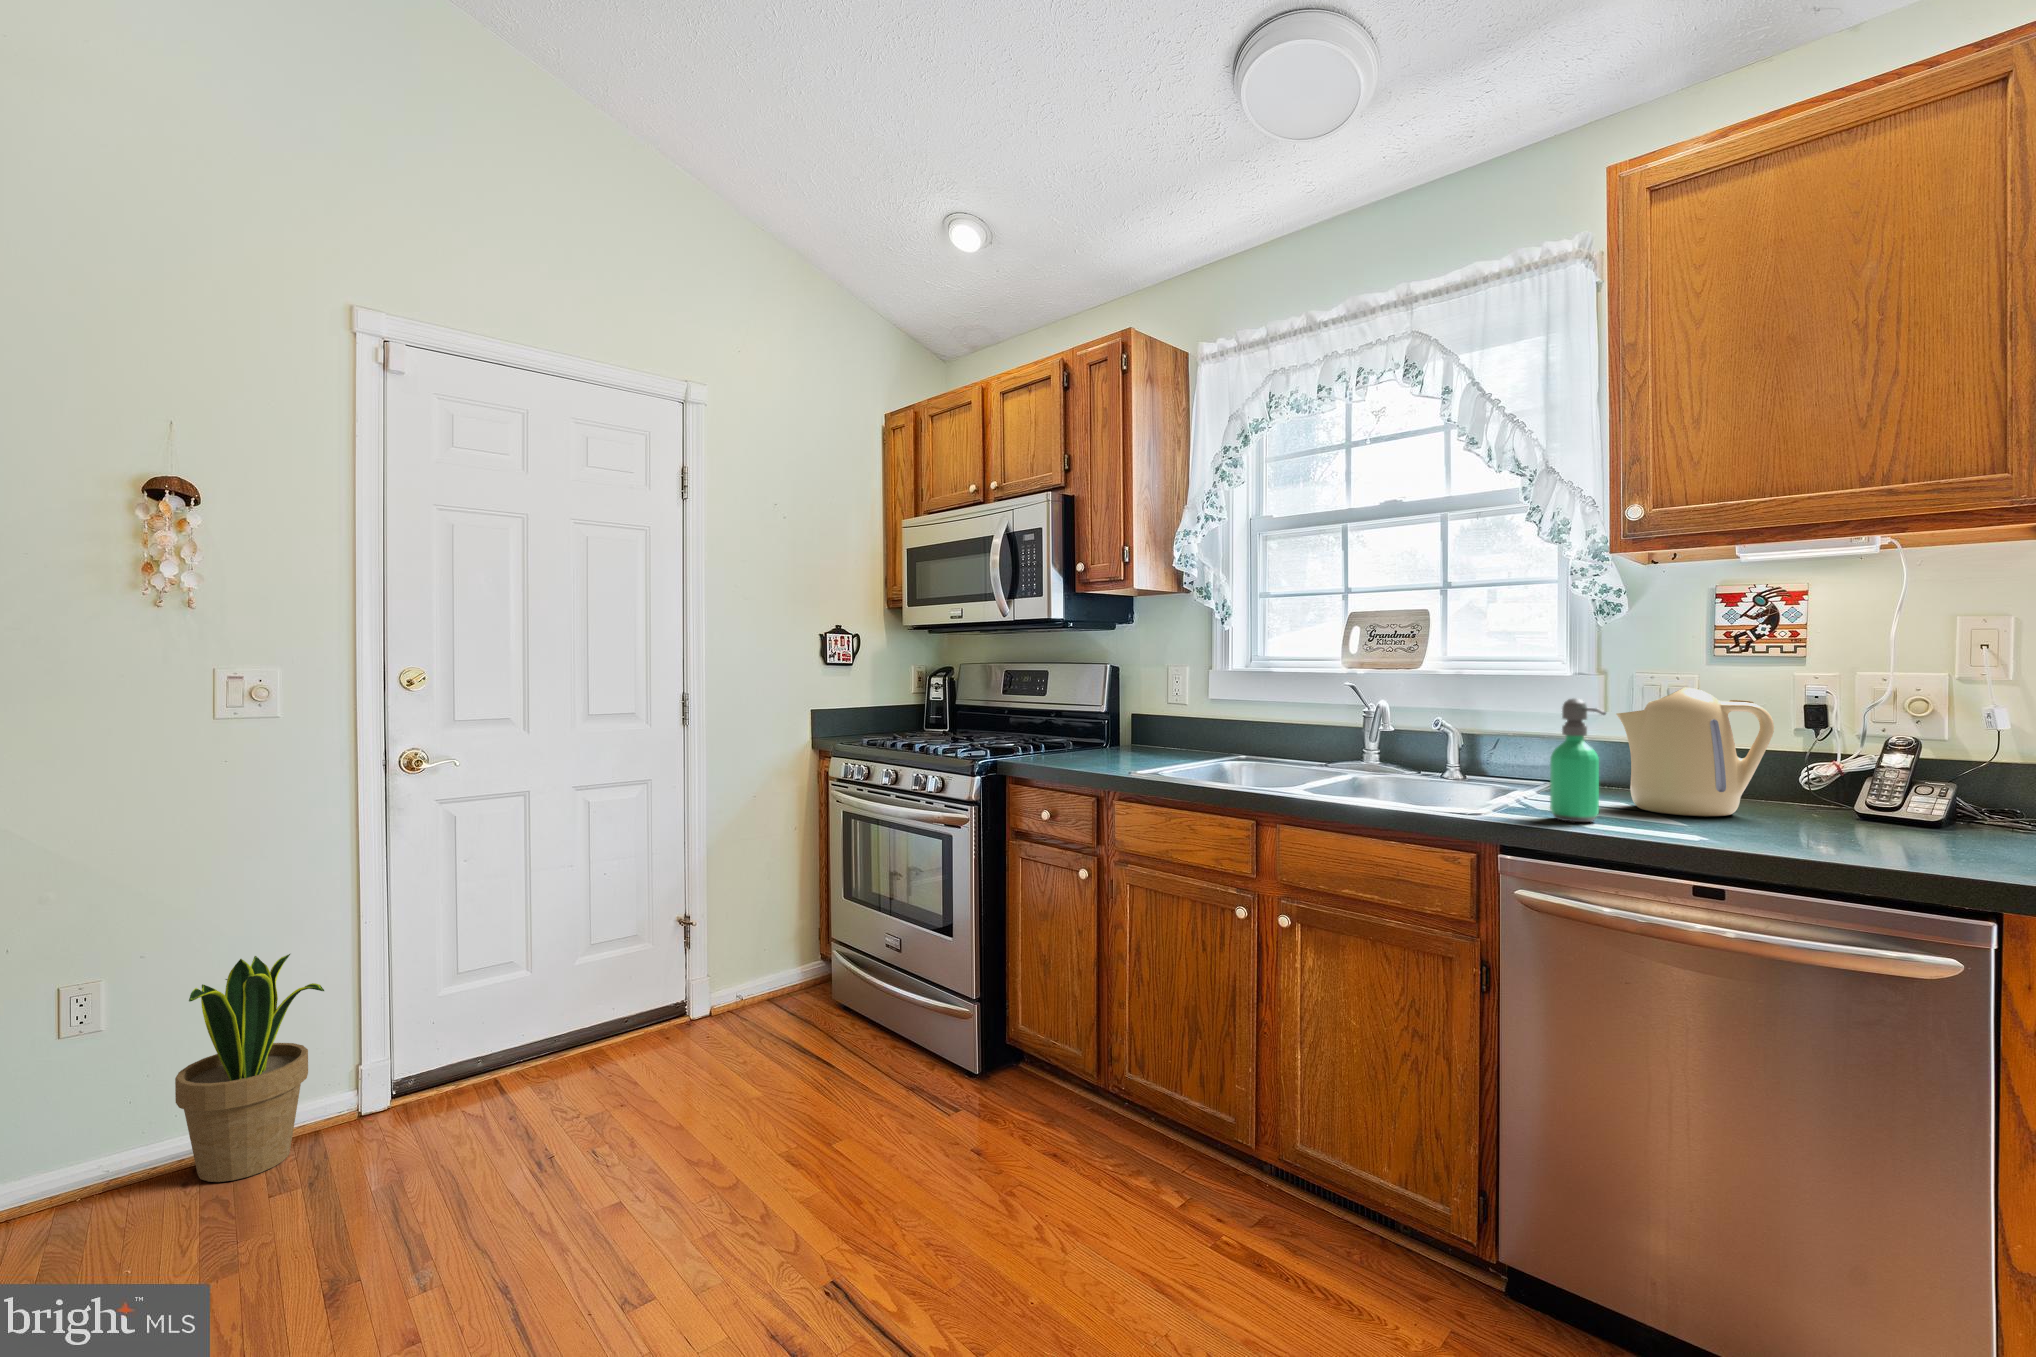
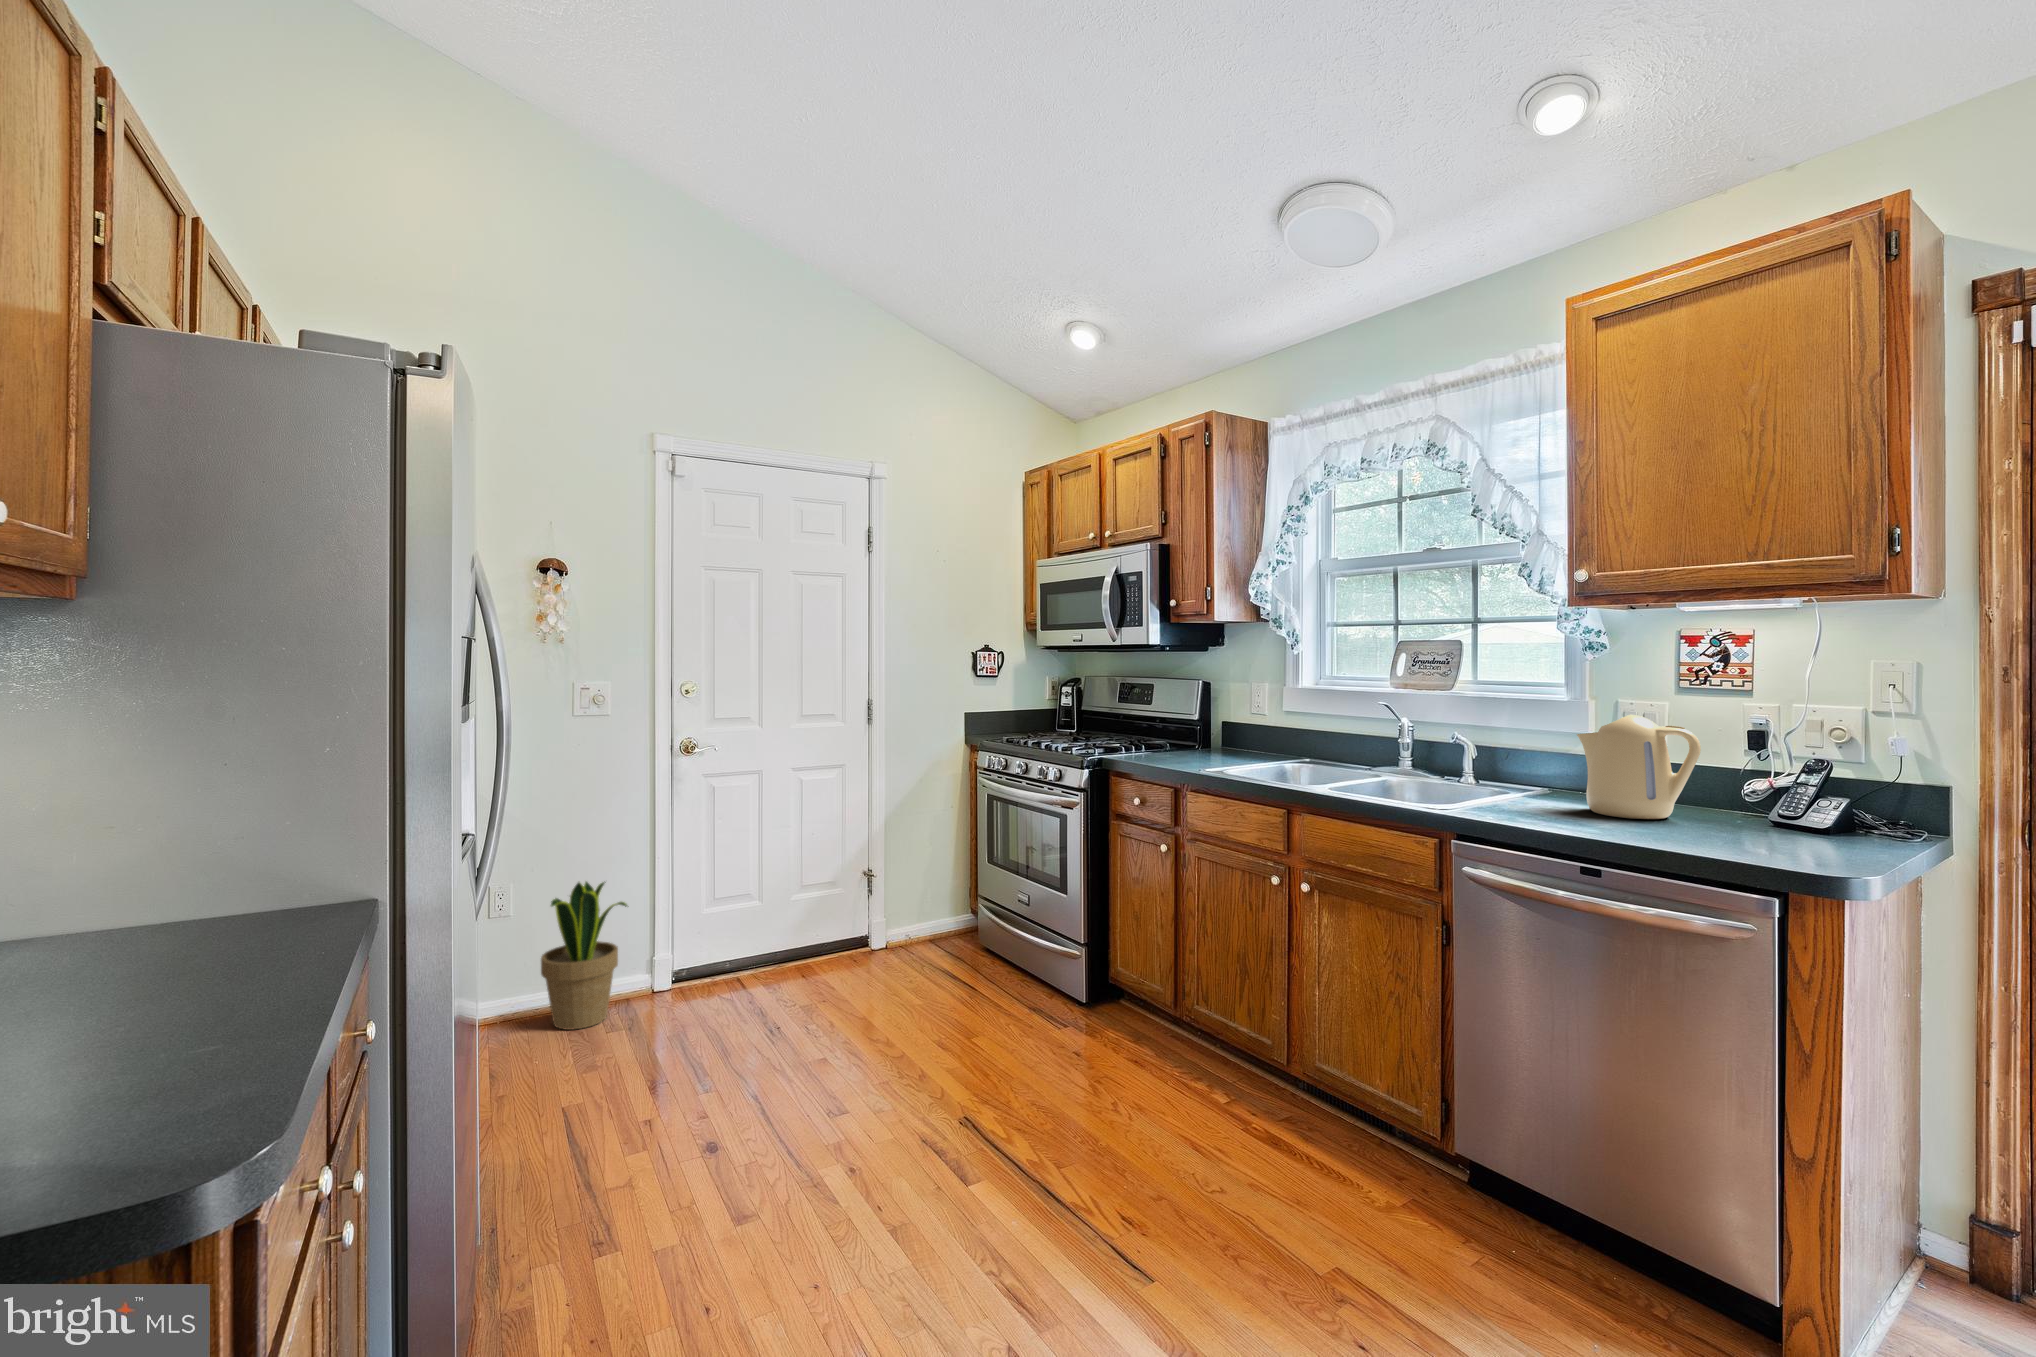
soap dispenser: present [1550,698,1606,822] -> none [1500,723,1538,820]

